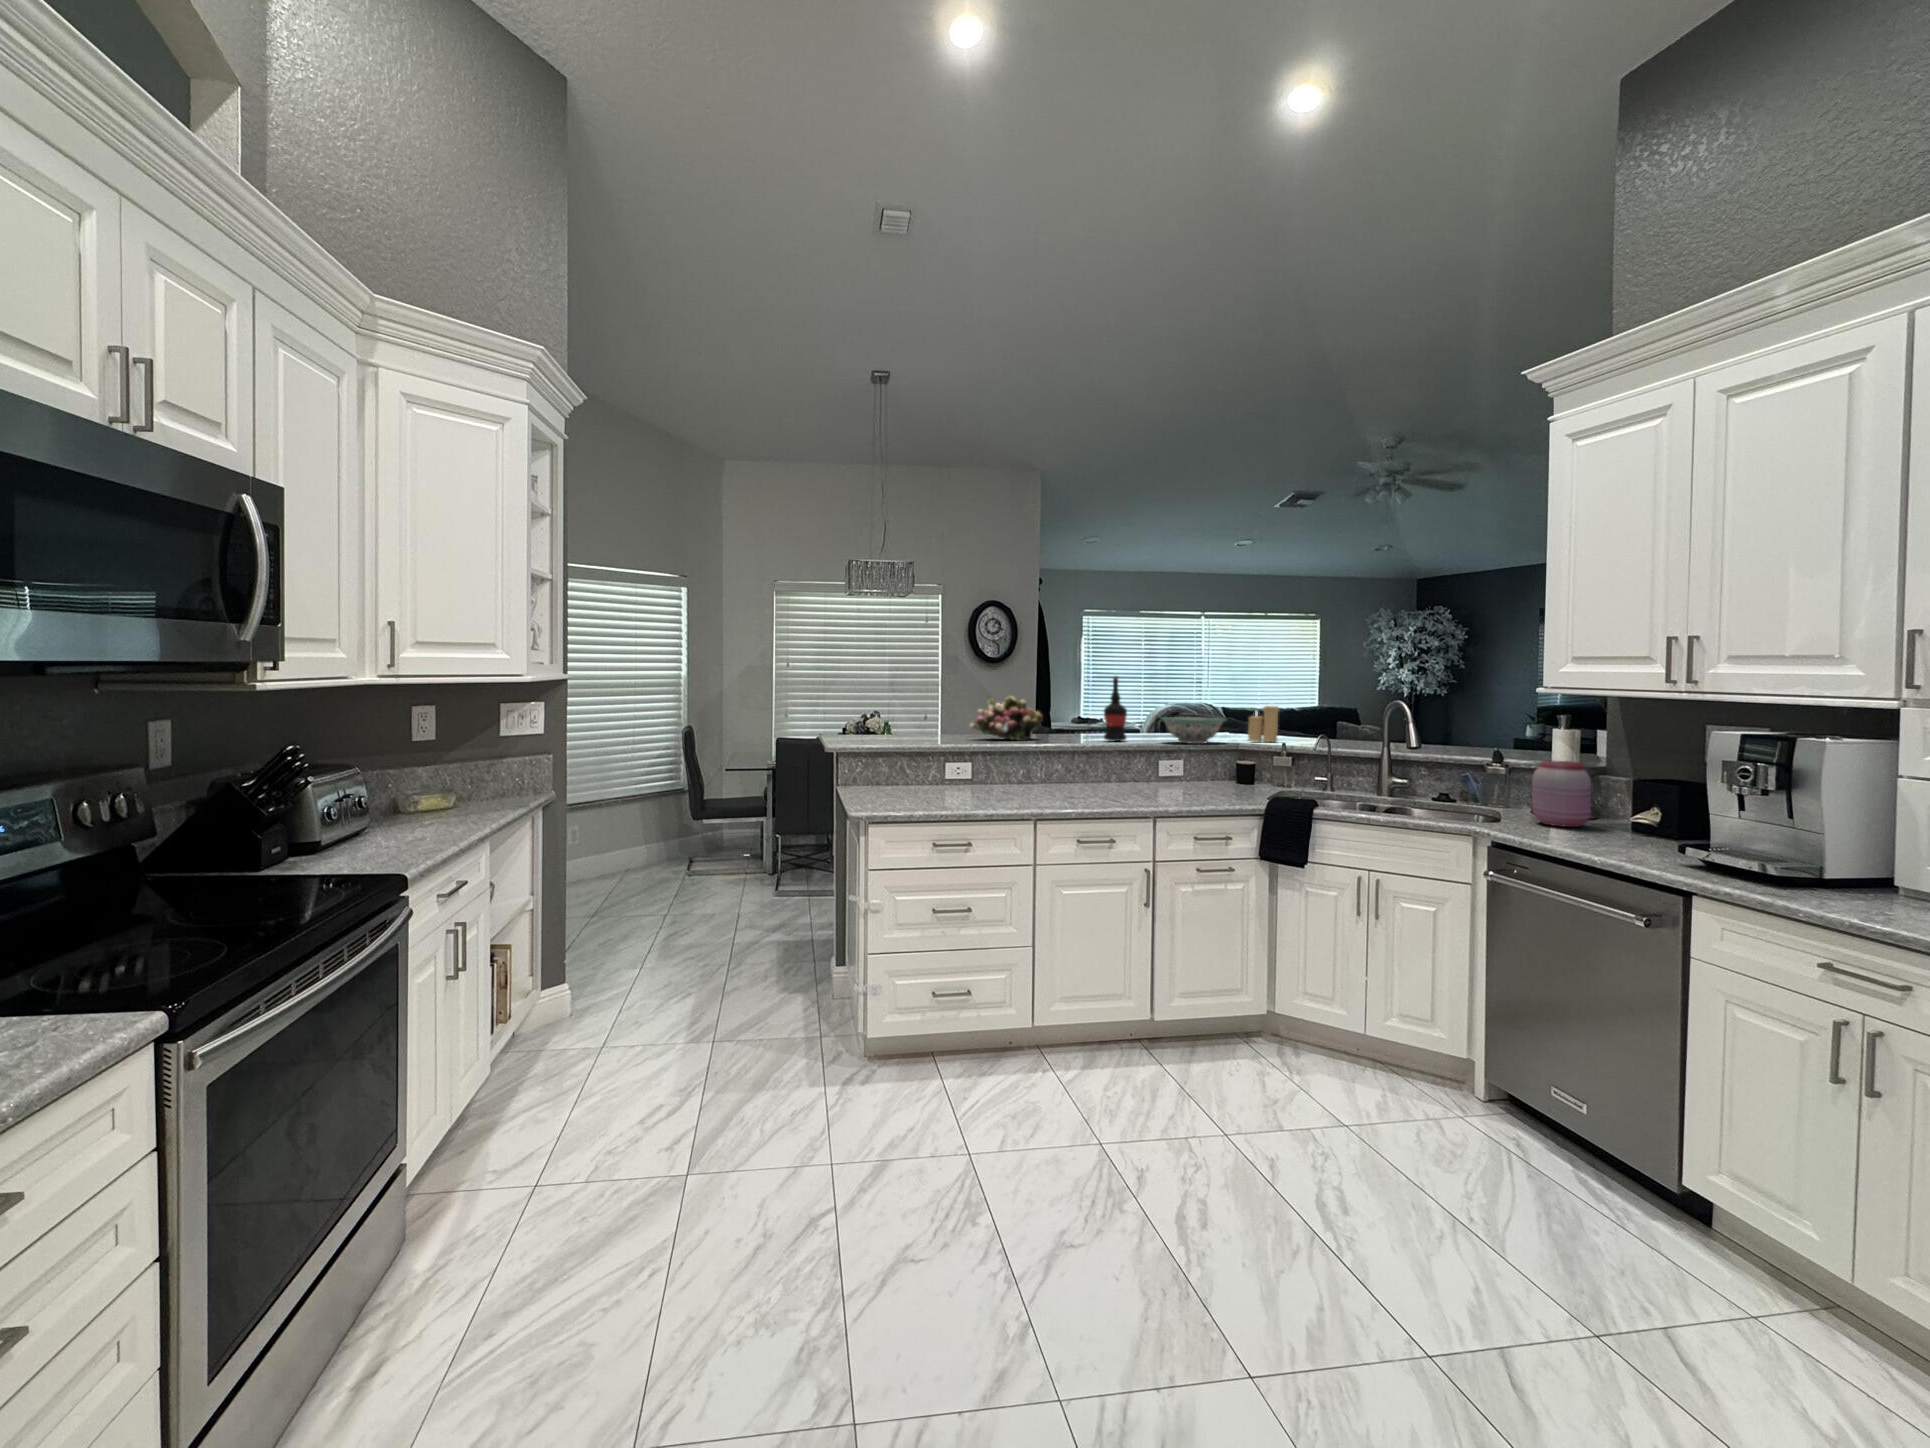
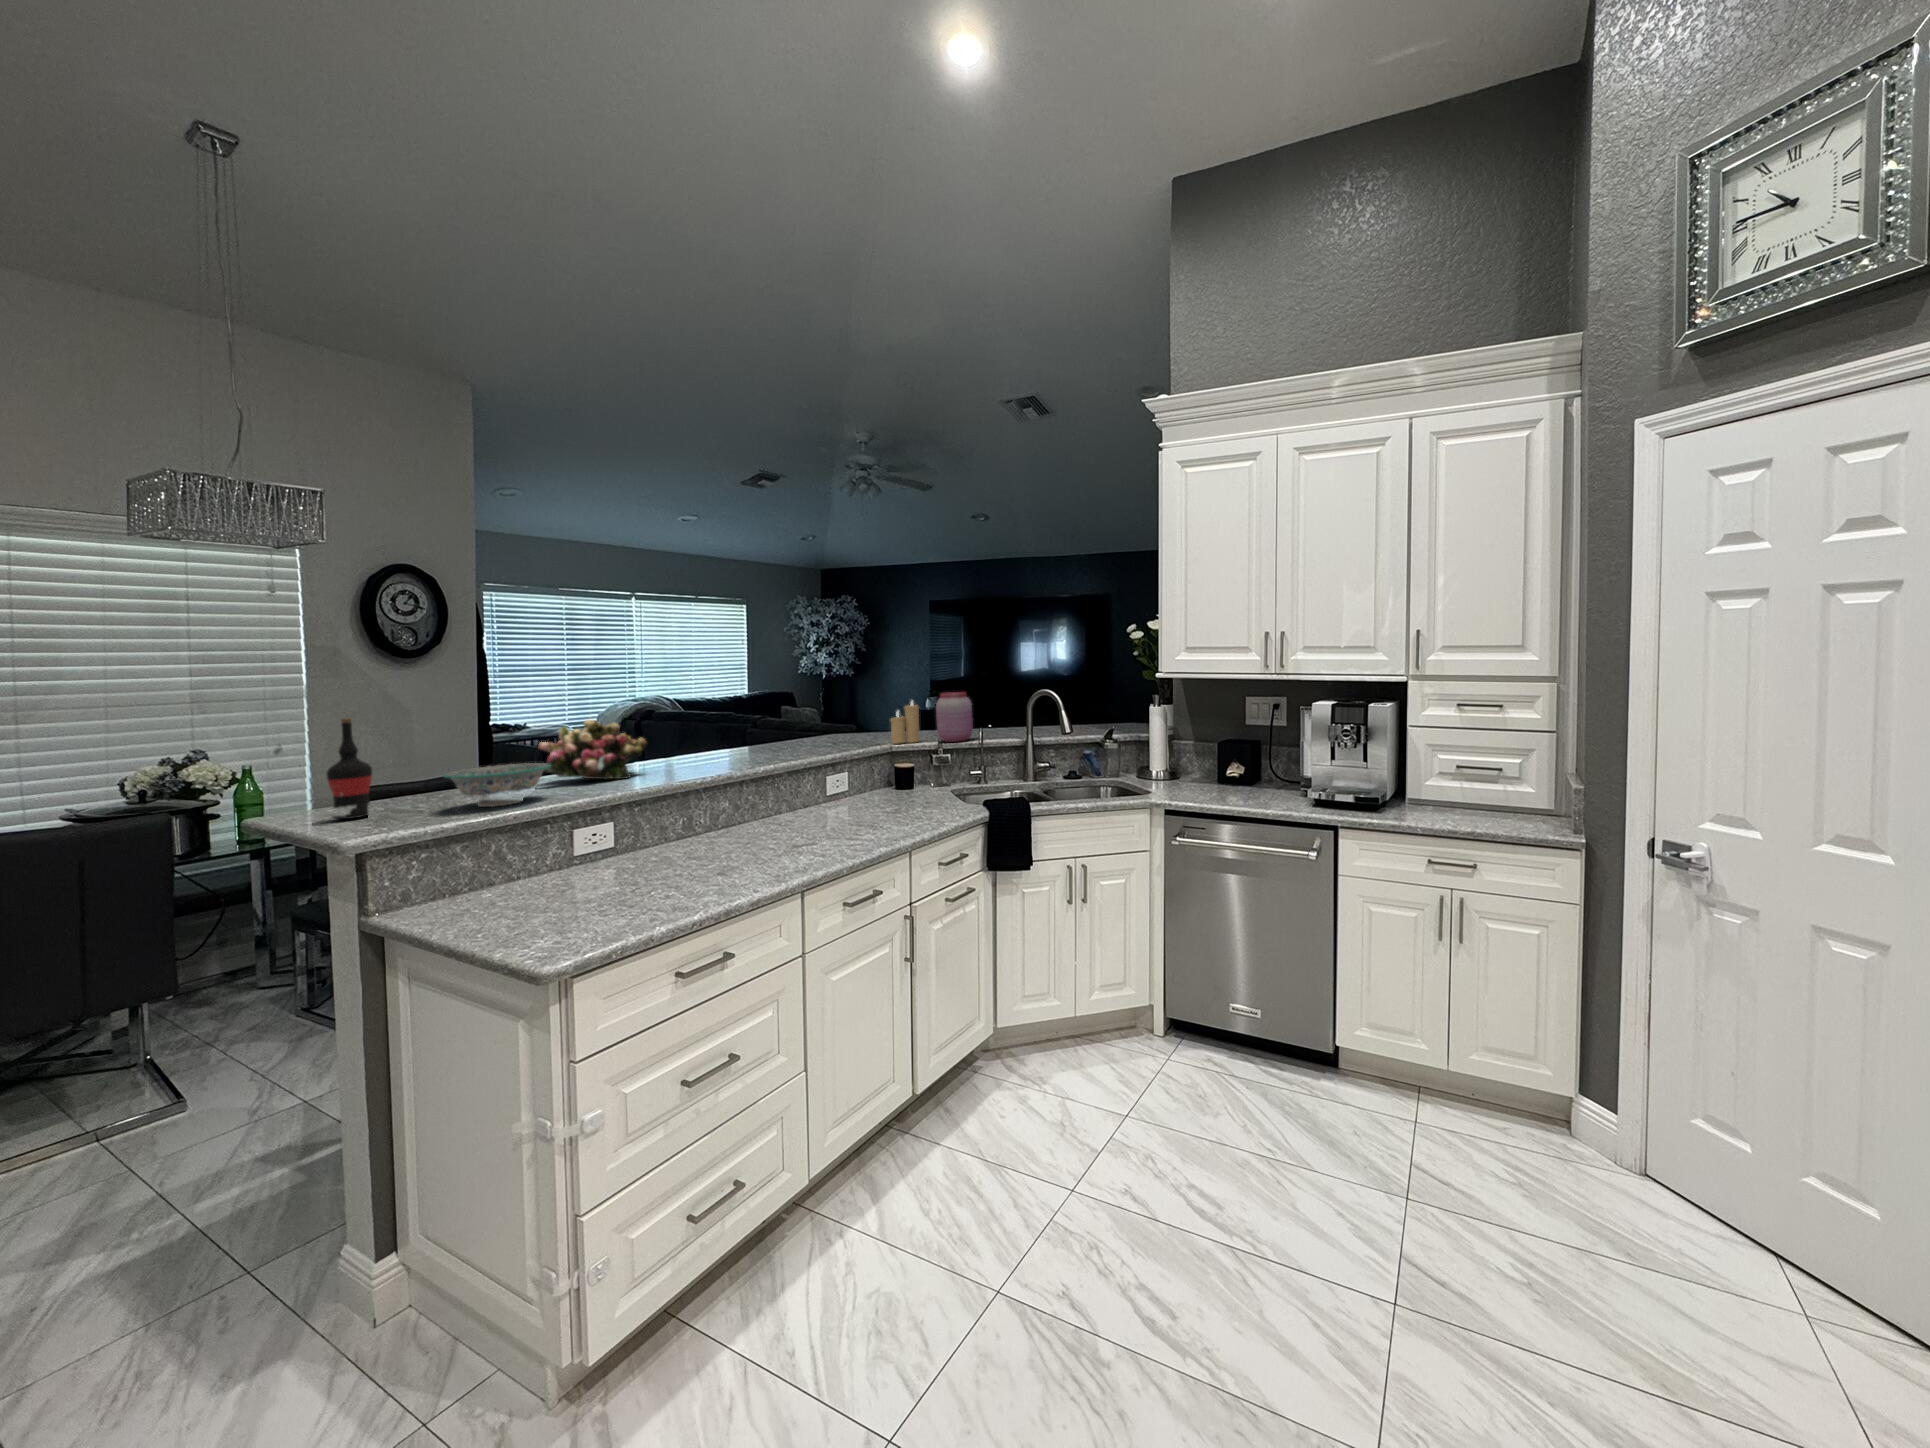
wine bottle: present [1104,676,1127,741] -> present [327,718,372,819]
decorative bowl: present [1161,717,1226,744] -> present [444,763,551,807]
jar: present [1532,761,1591,827] -> present [936,692,973,742]

